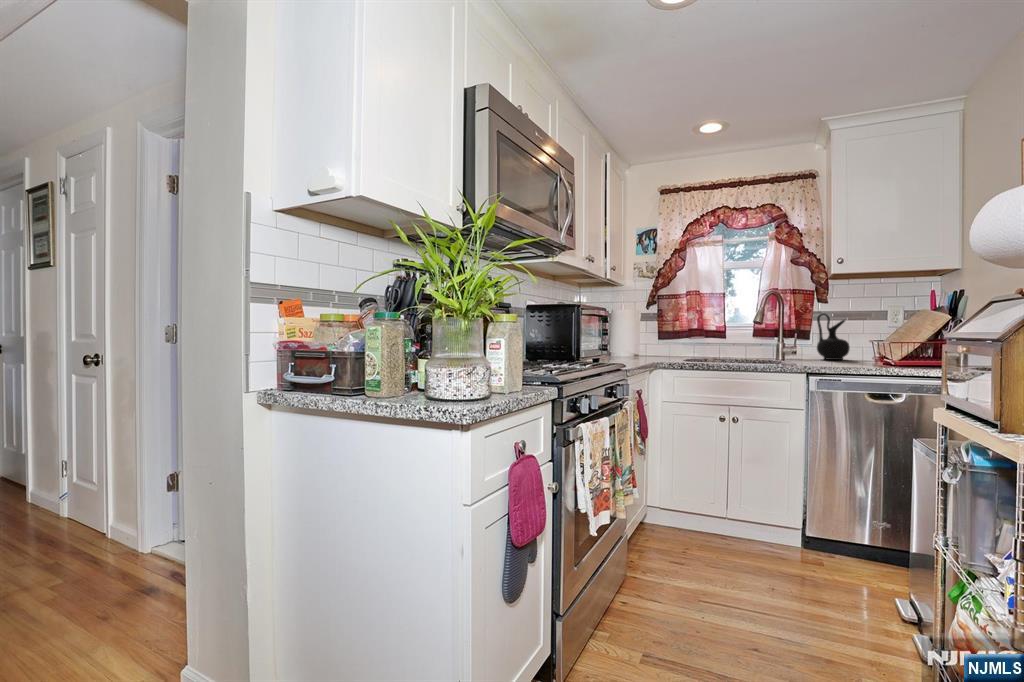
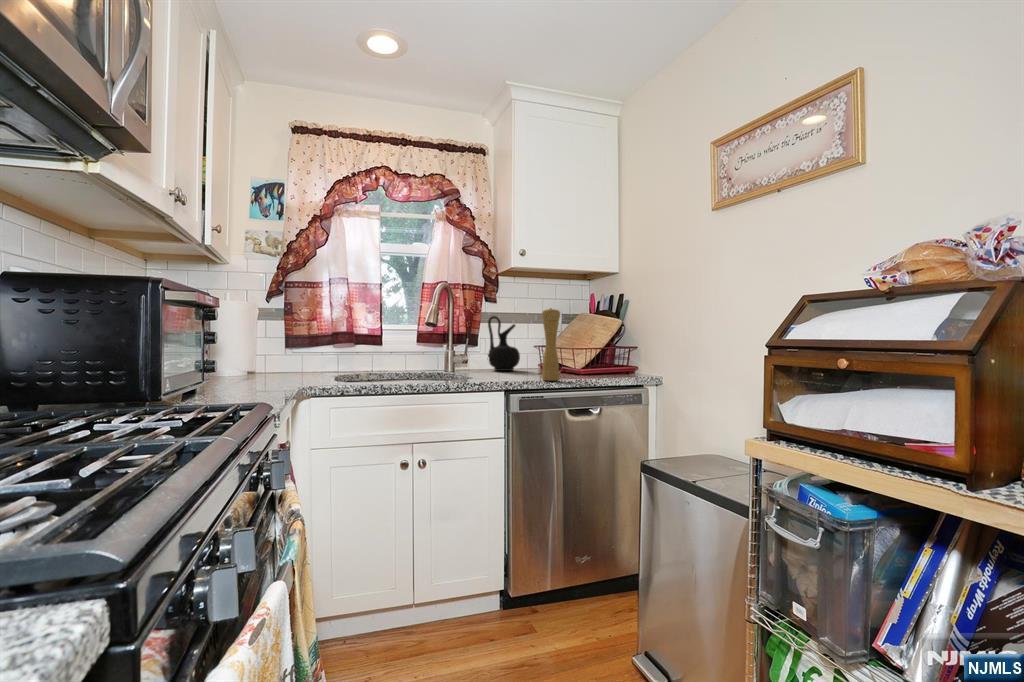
pepper mill: none [855,310,874,369] -> present [542,308,560,381]

